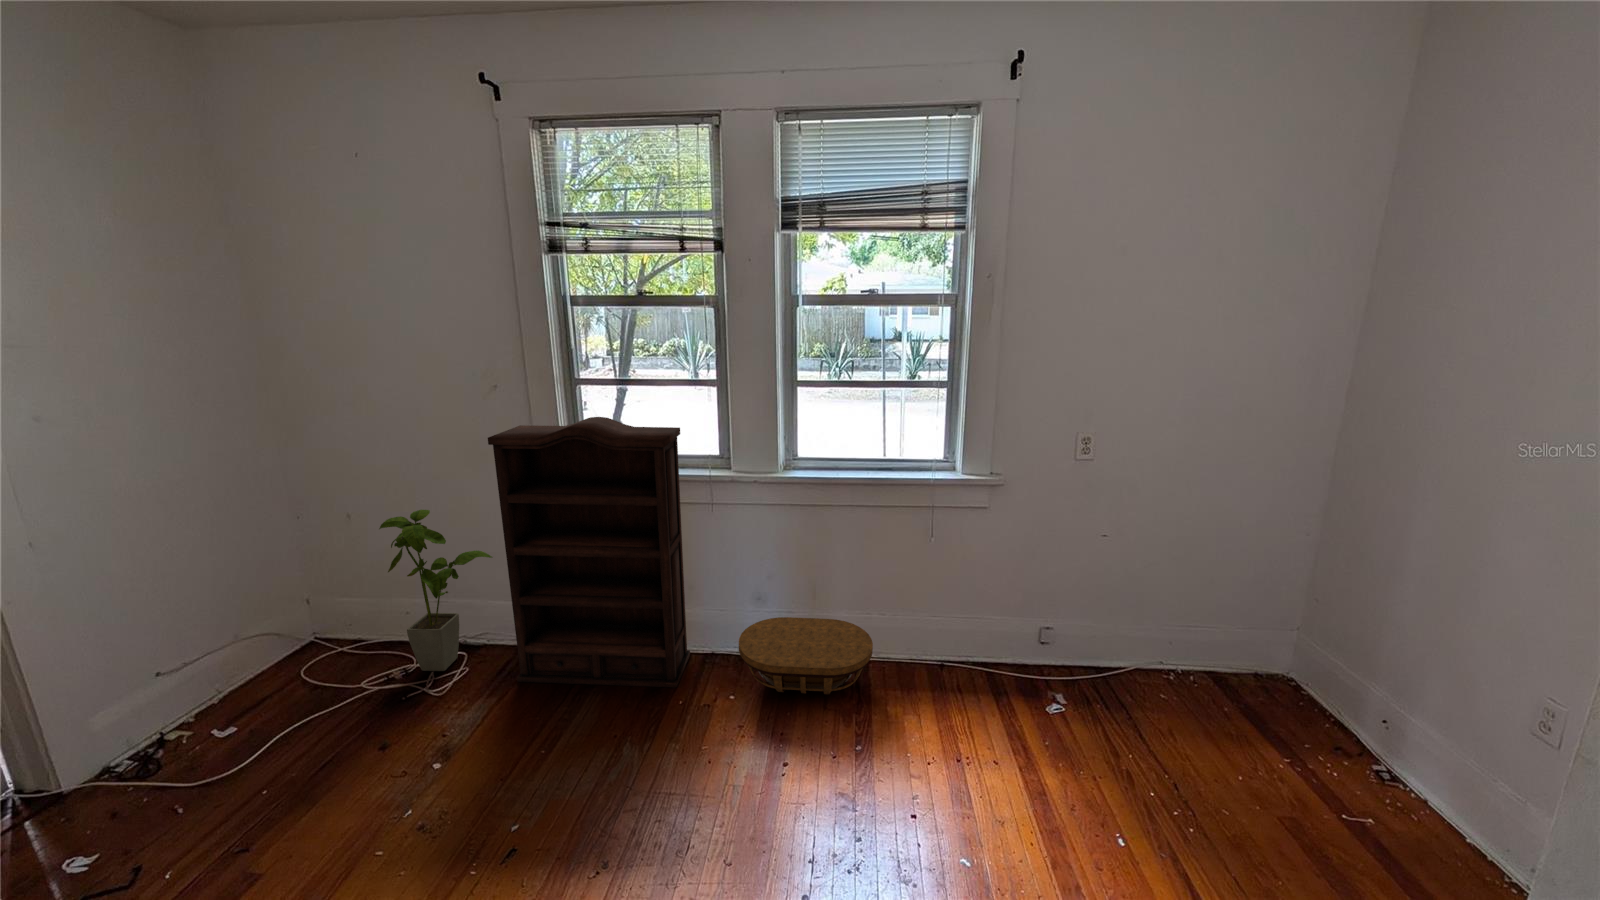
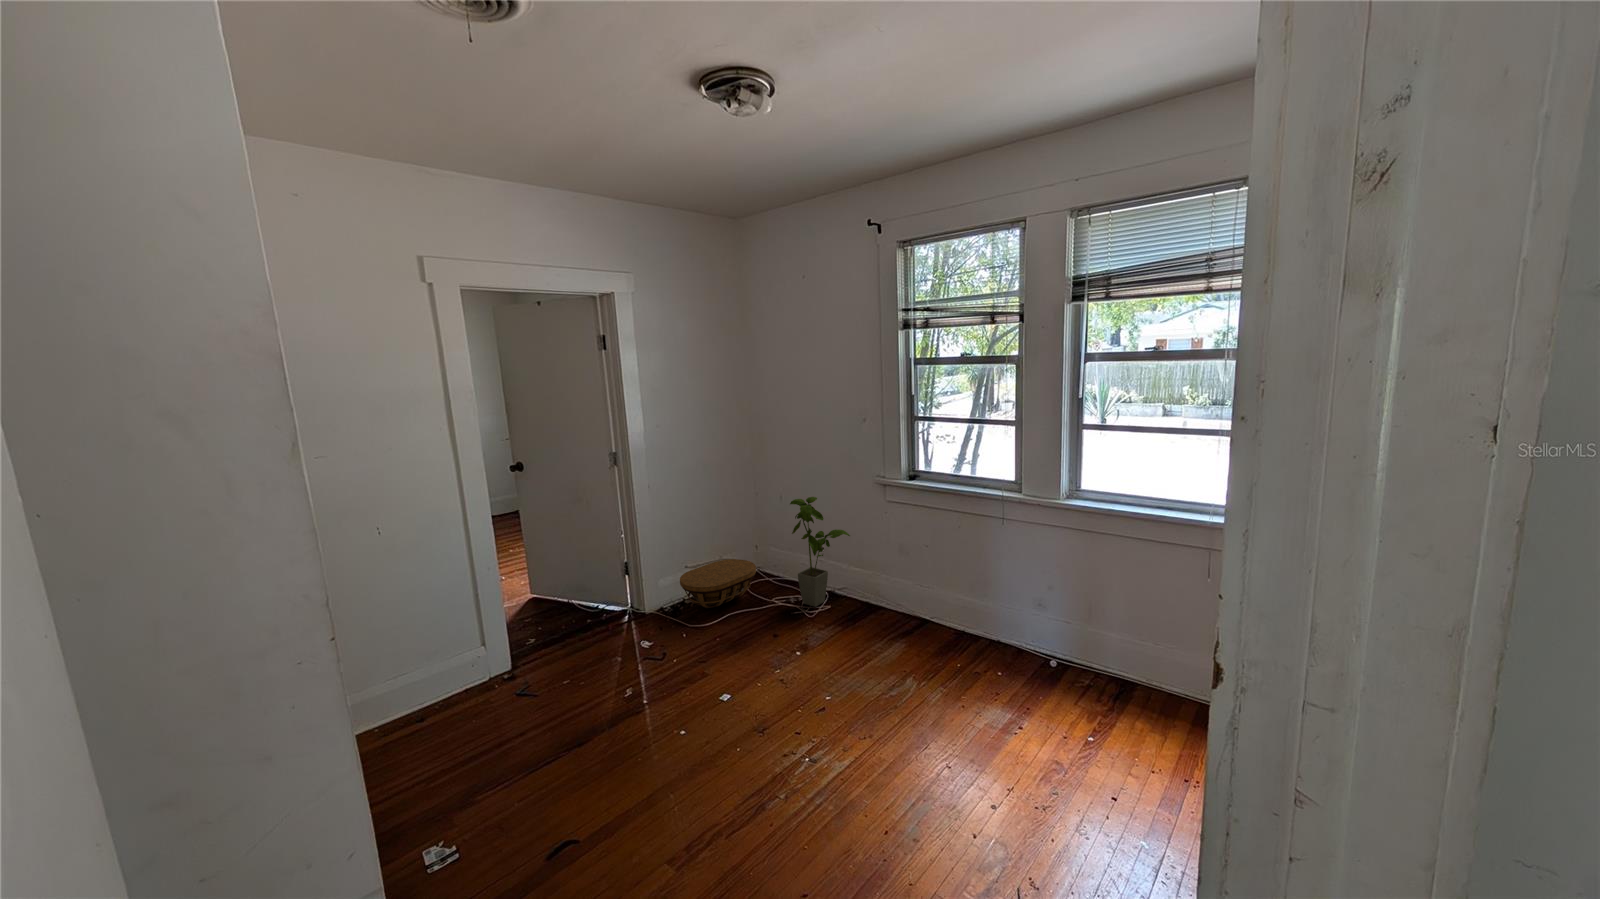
bookshelf: present [488,417,690,688] -> none [851,444,981,658]
basket: present [739,617,873,694] -> present [680,559,756,608]

